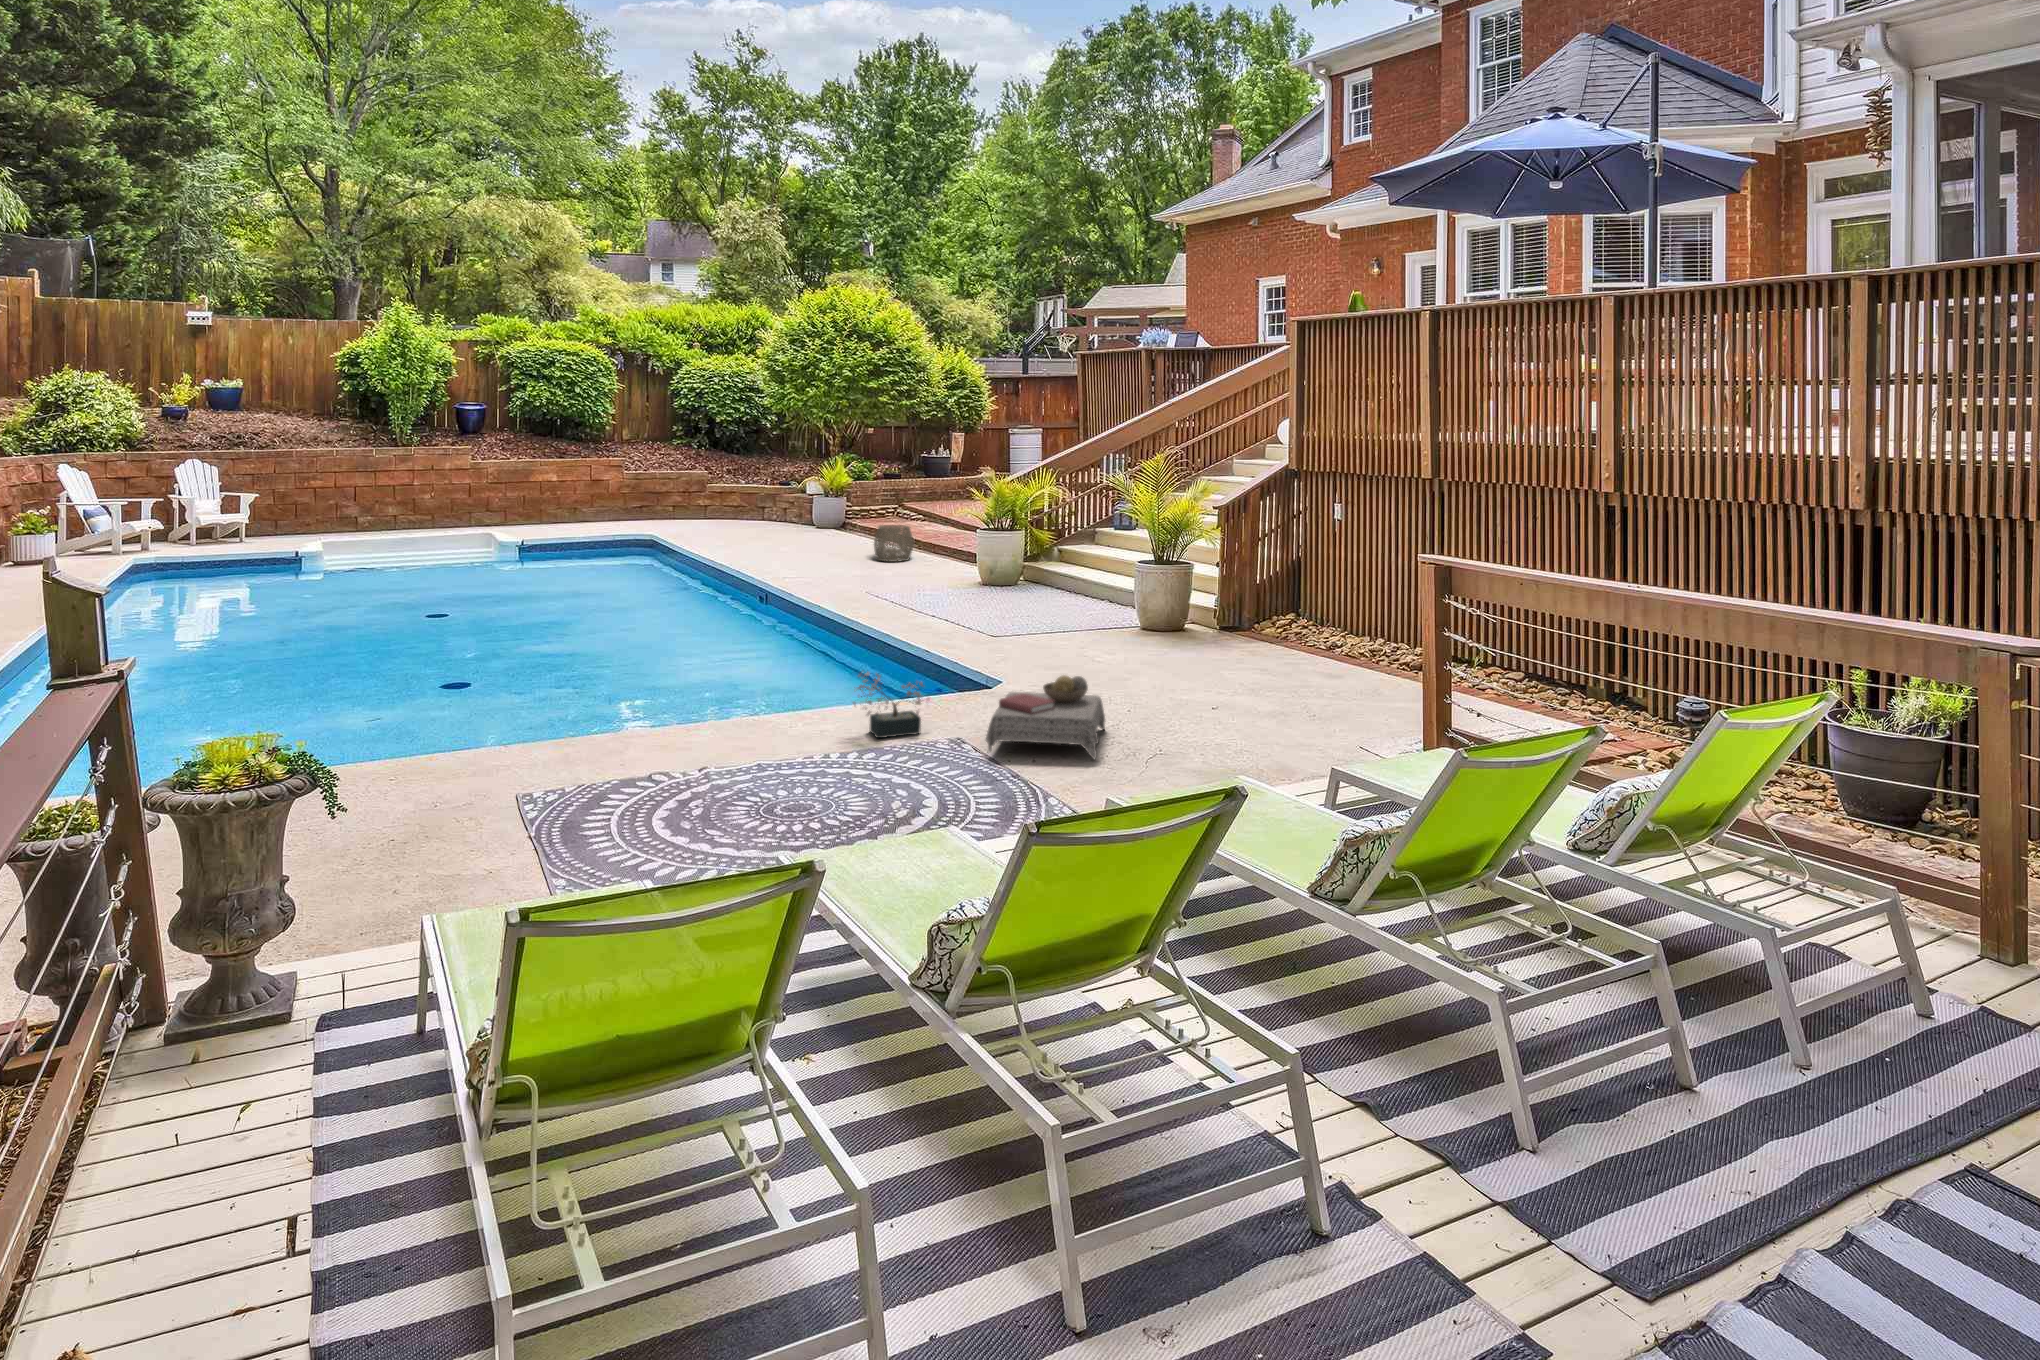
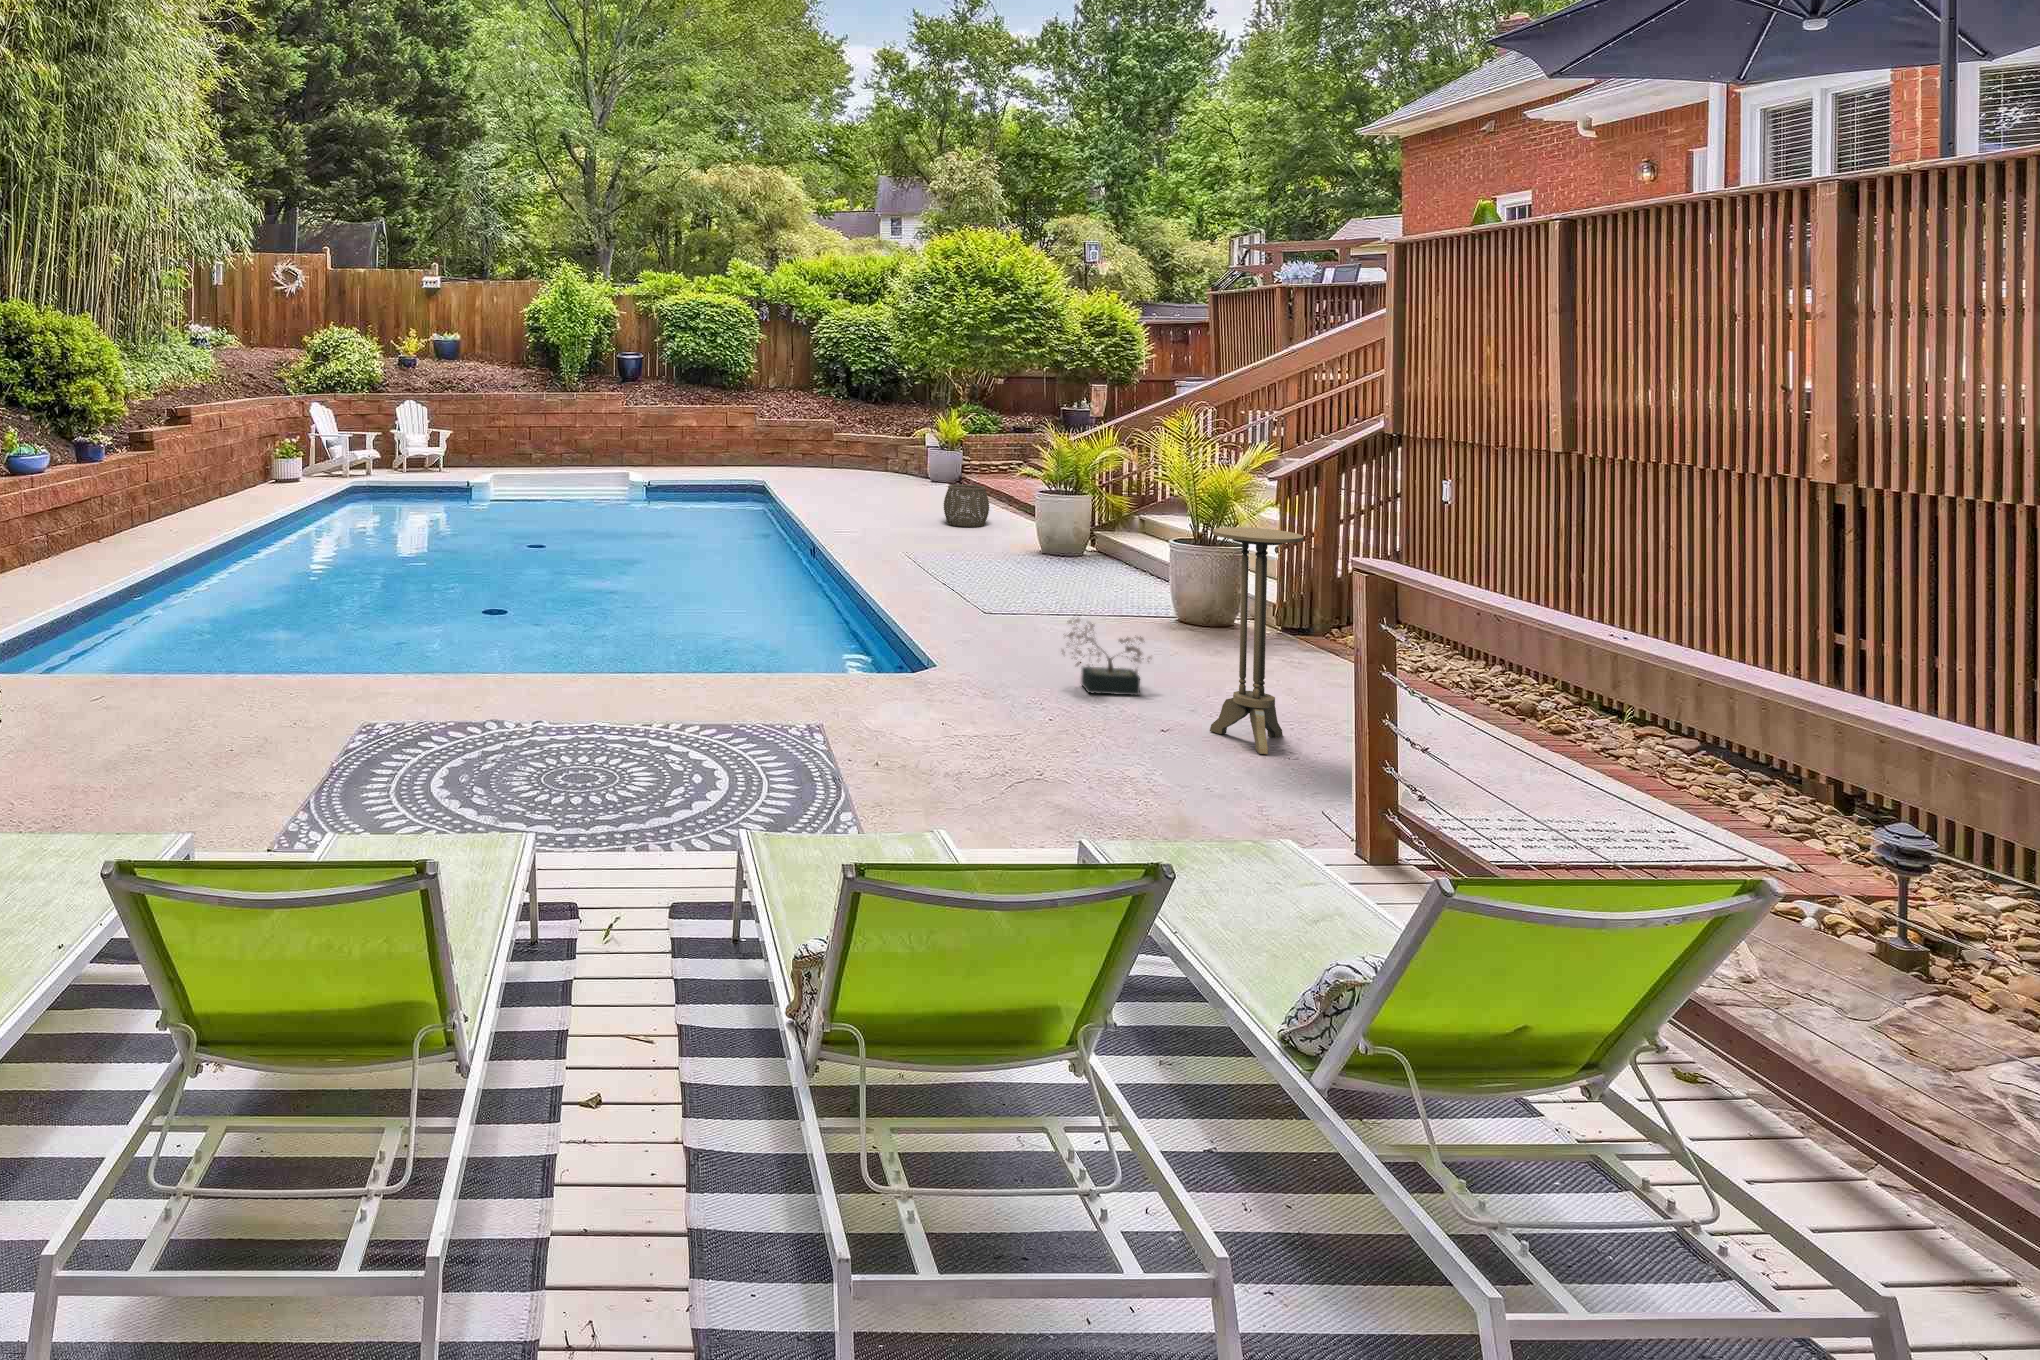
side table: none [1219,549,1283,706] -> present [1210,527,1304,754]
decorative plant: present [854,672,930,738] -> present [1062,619,1151,695]
ottoman: present [986,675,1105,759] -> none [819,670,1001,785]

